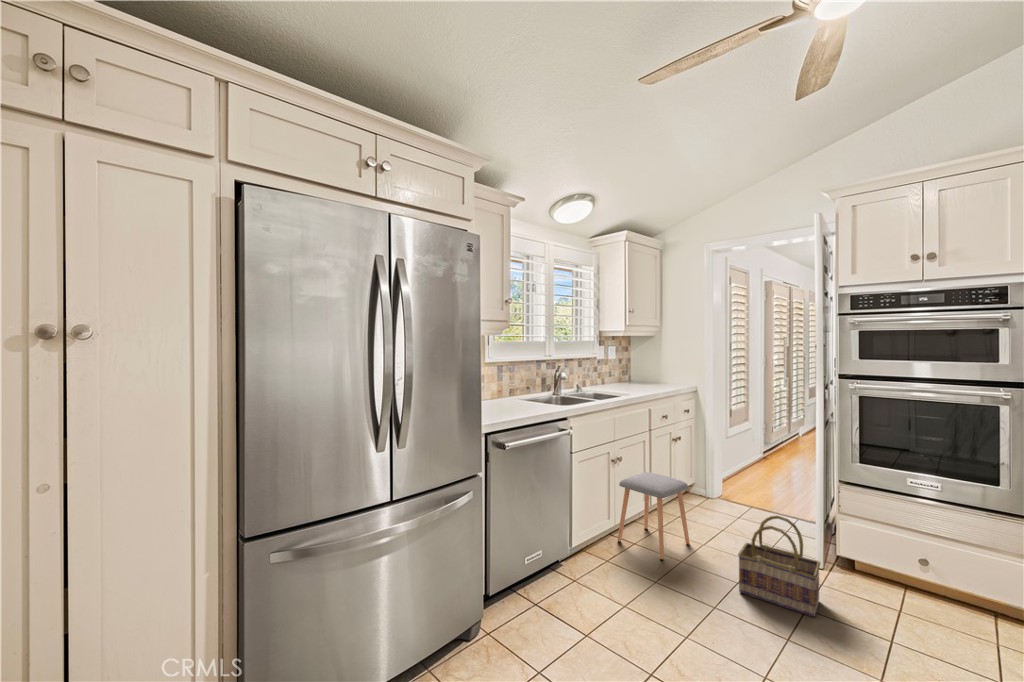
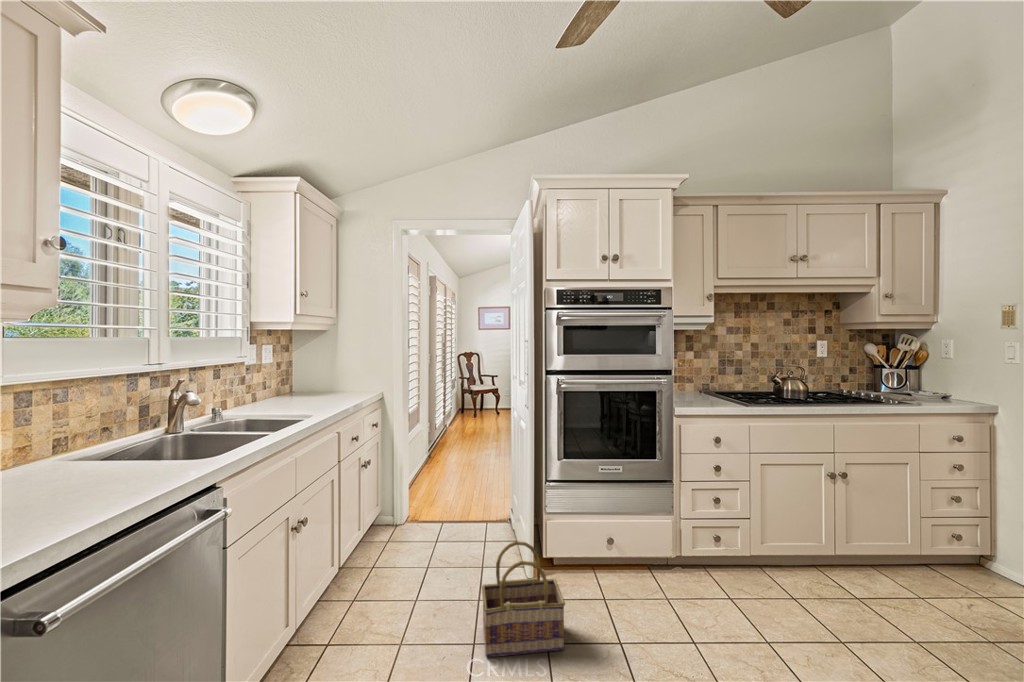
stool: present [617,472,690,560] -> none [302,524,403,655]

